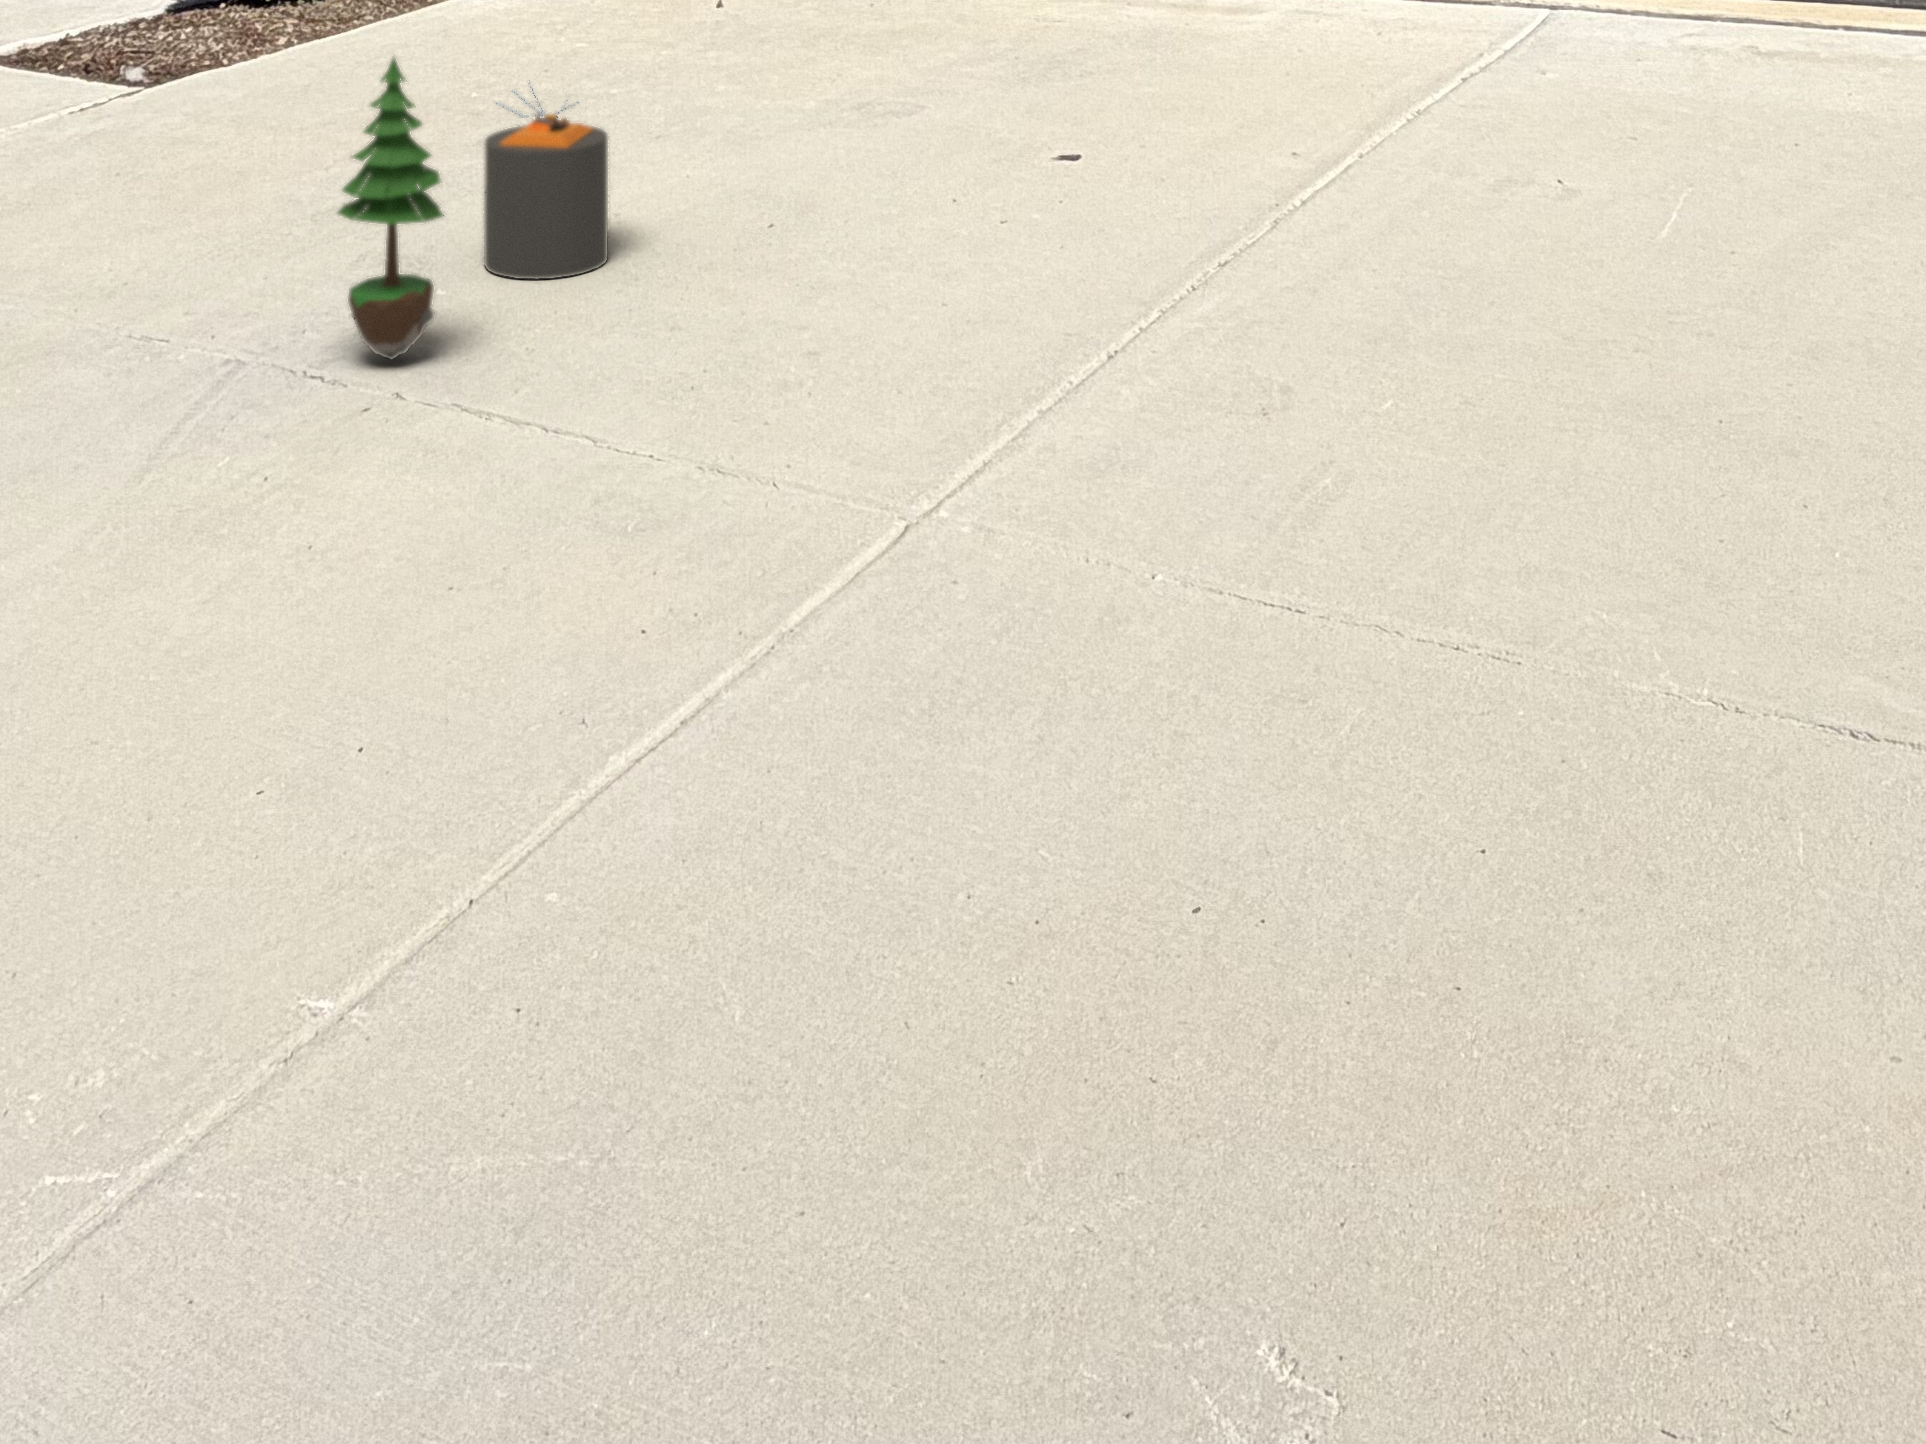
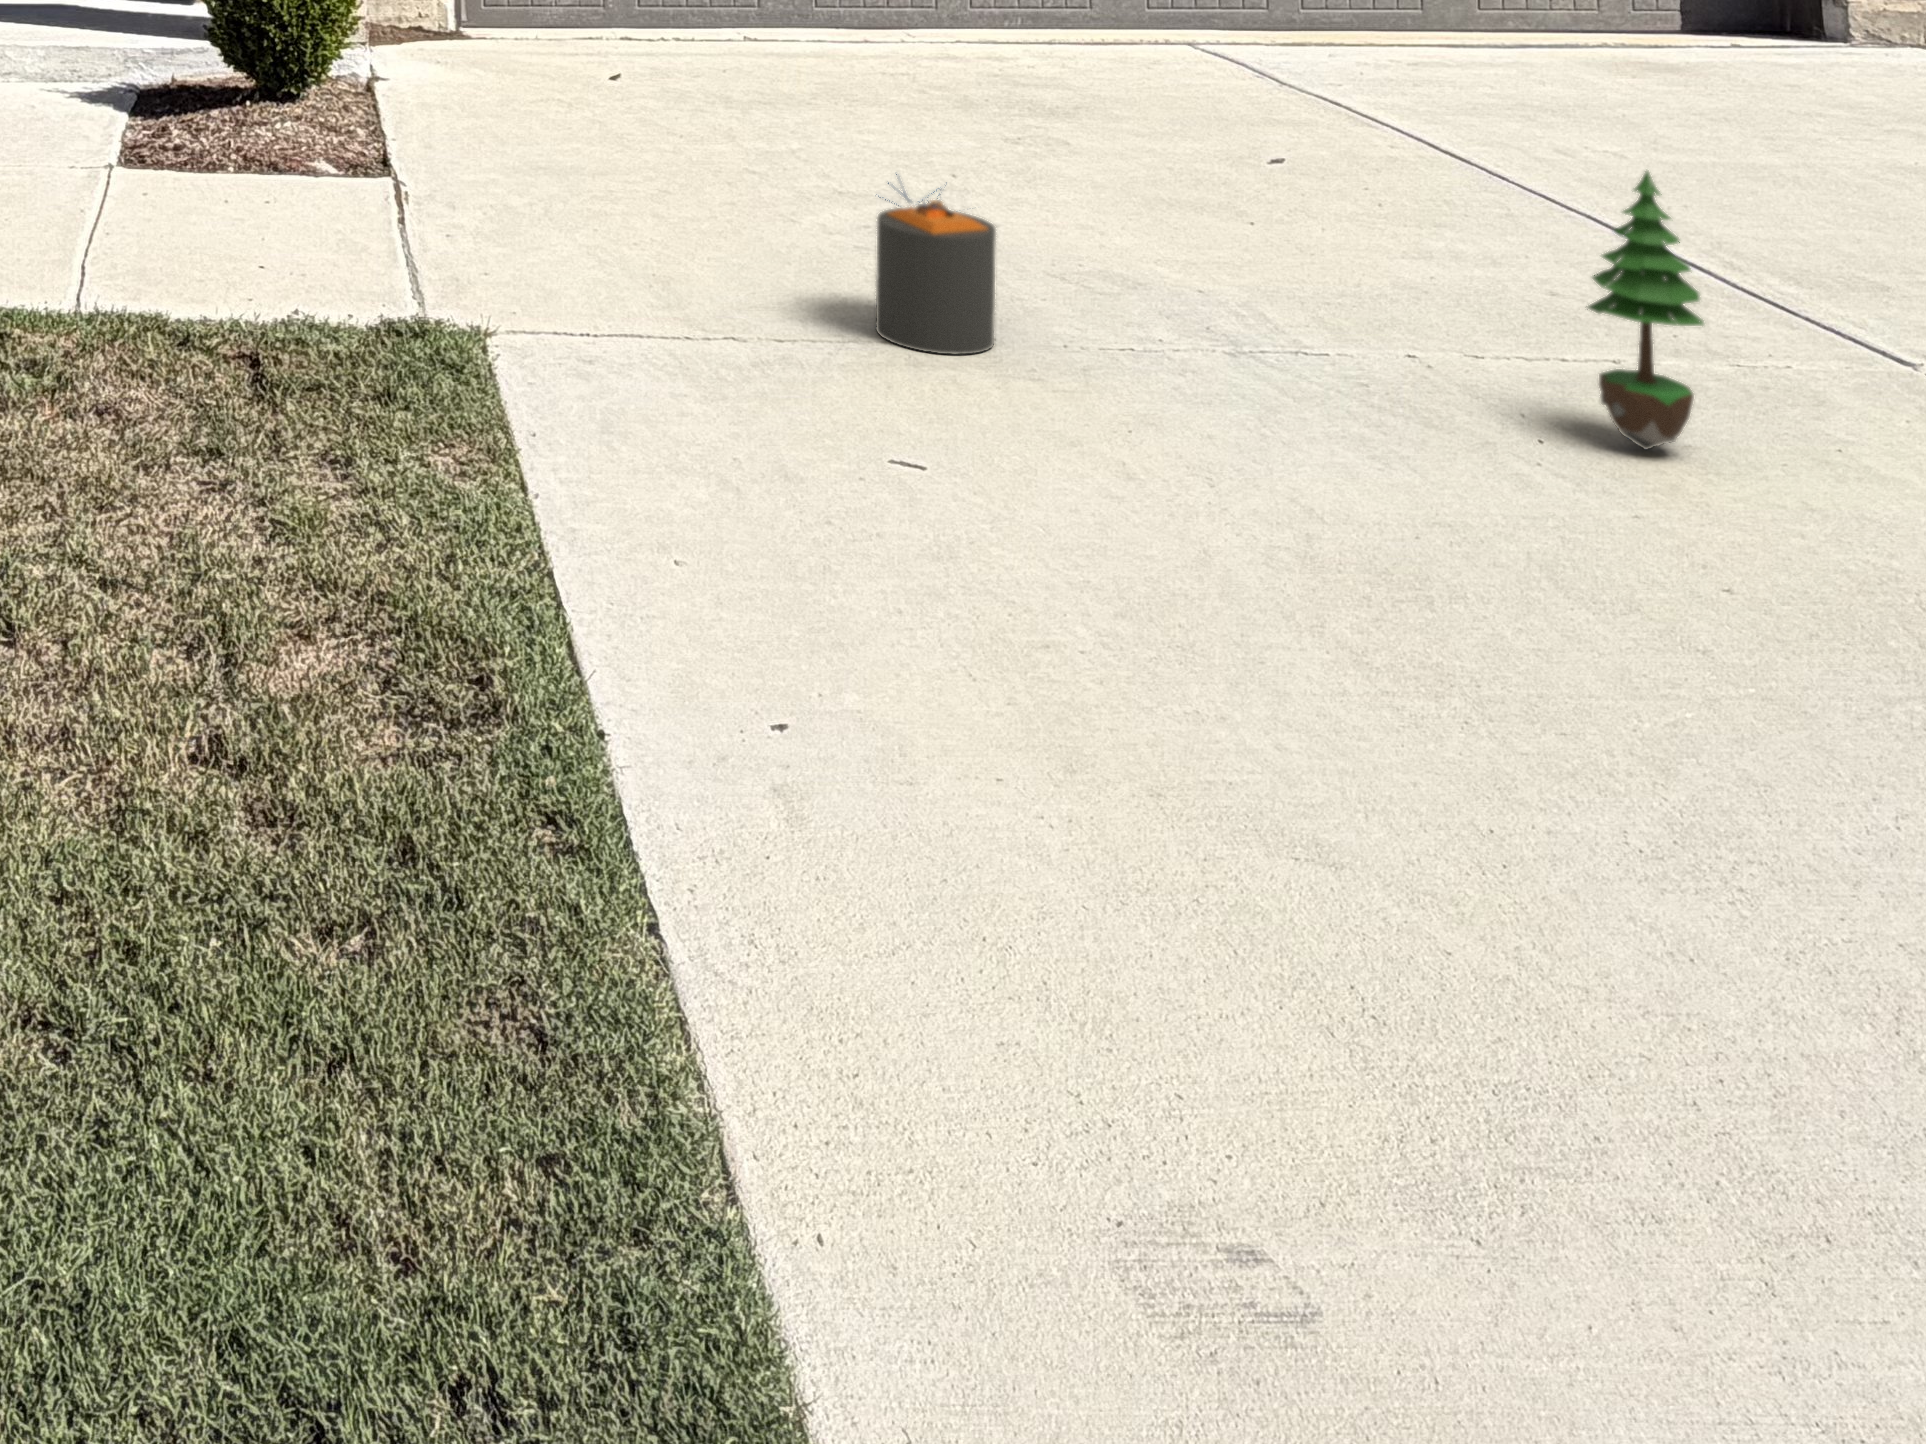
trash can: present [484,83,608,279] -> present [876,174,996,355]

